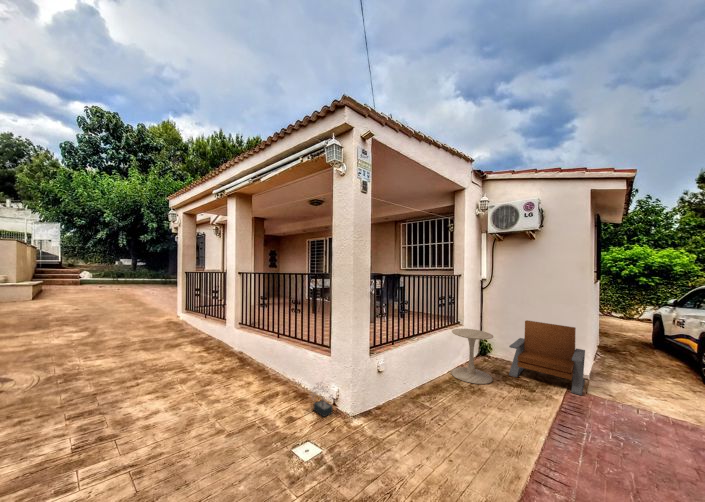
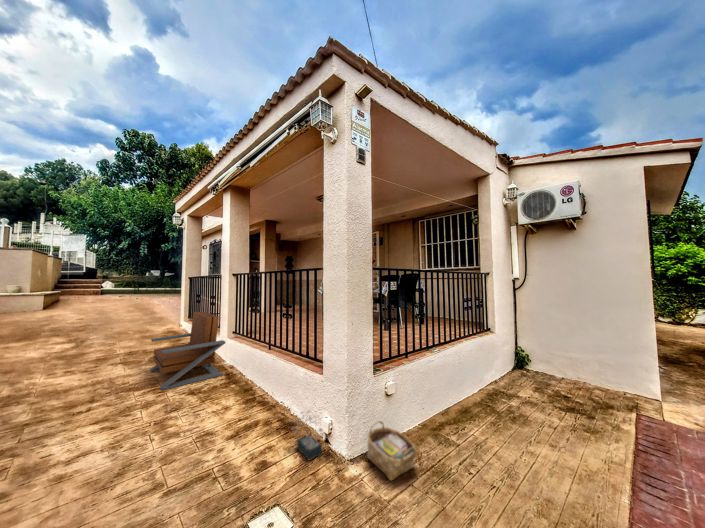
lounge chair: present [509,320,585,395] -> present [150,312,225,390]
pedestal table: present [451,329,493,384] -> none [480,336,538,408]
woven basket: none [366,389,401,428] -> present [367,421,416,480]

